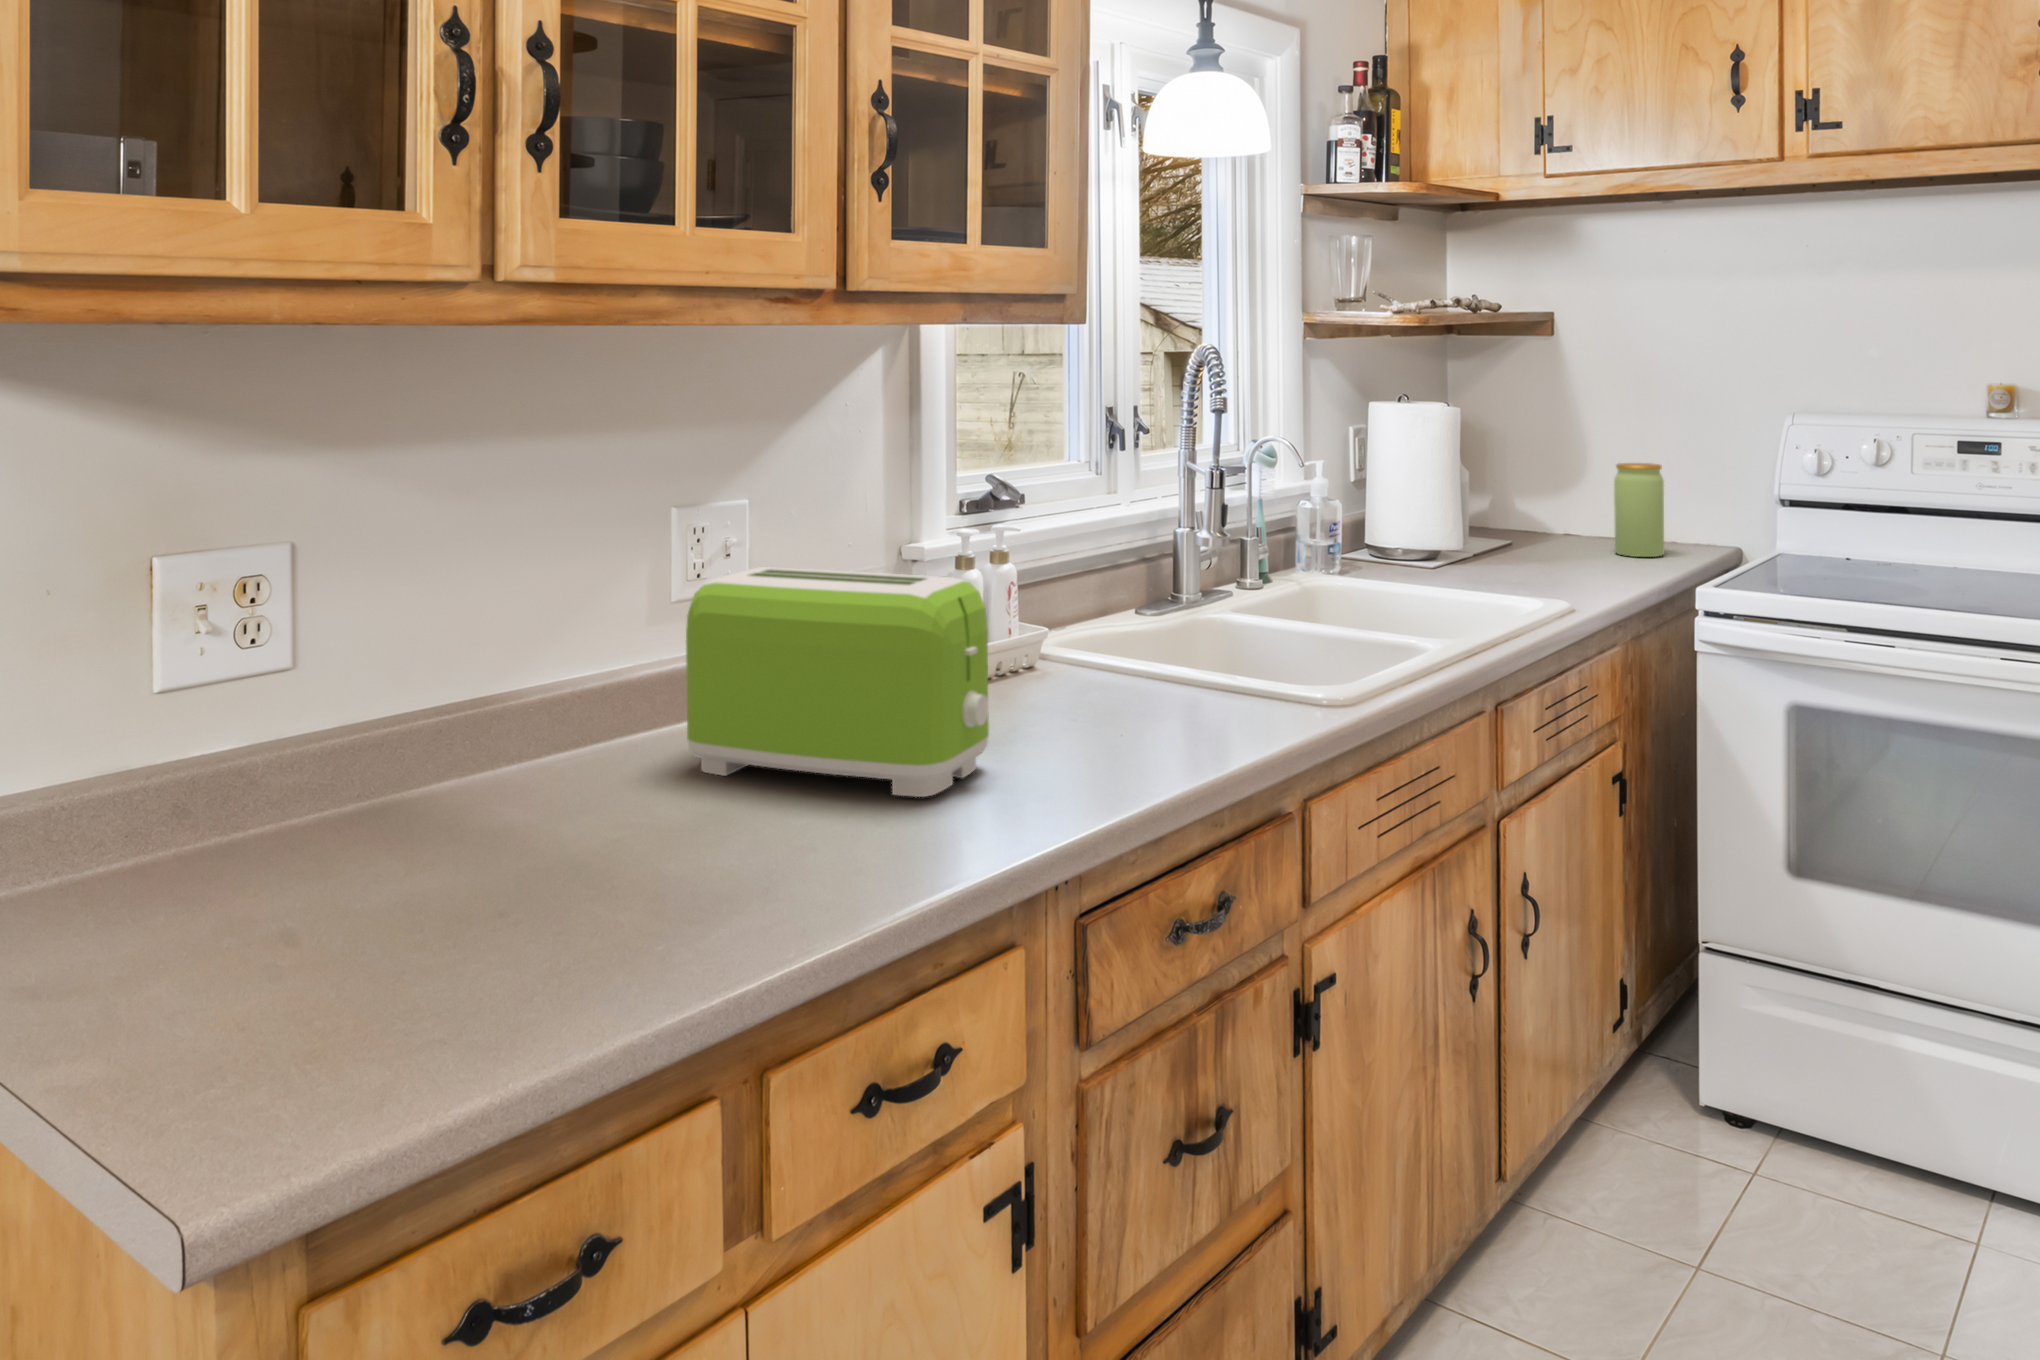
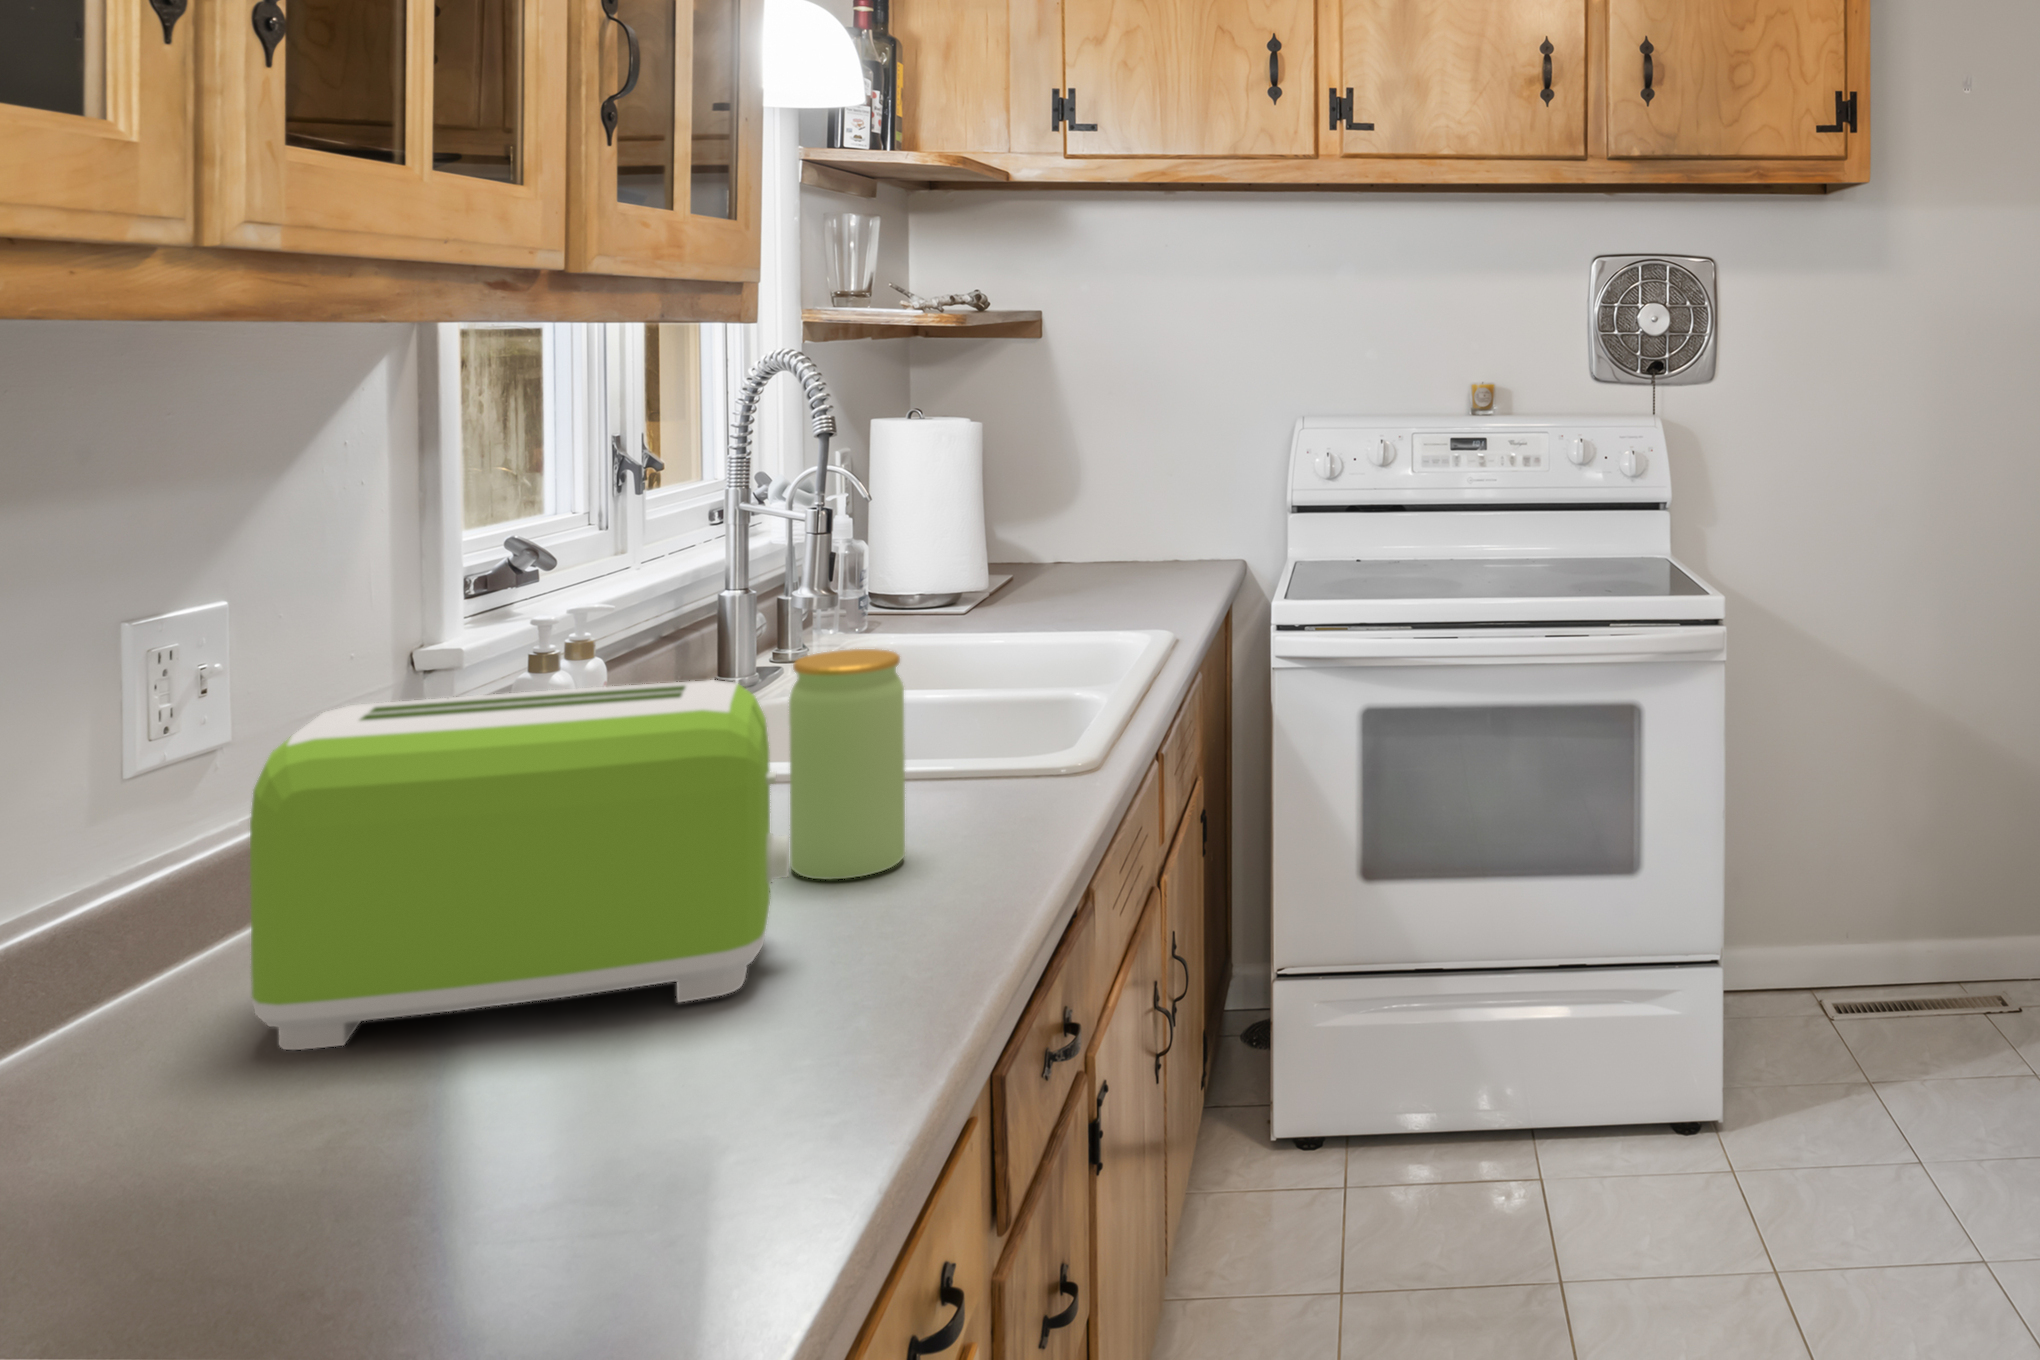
jar: present [1614,463,1664,557] -> present [789,649,905,879]

